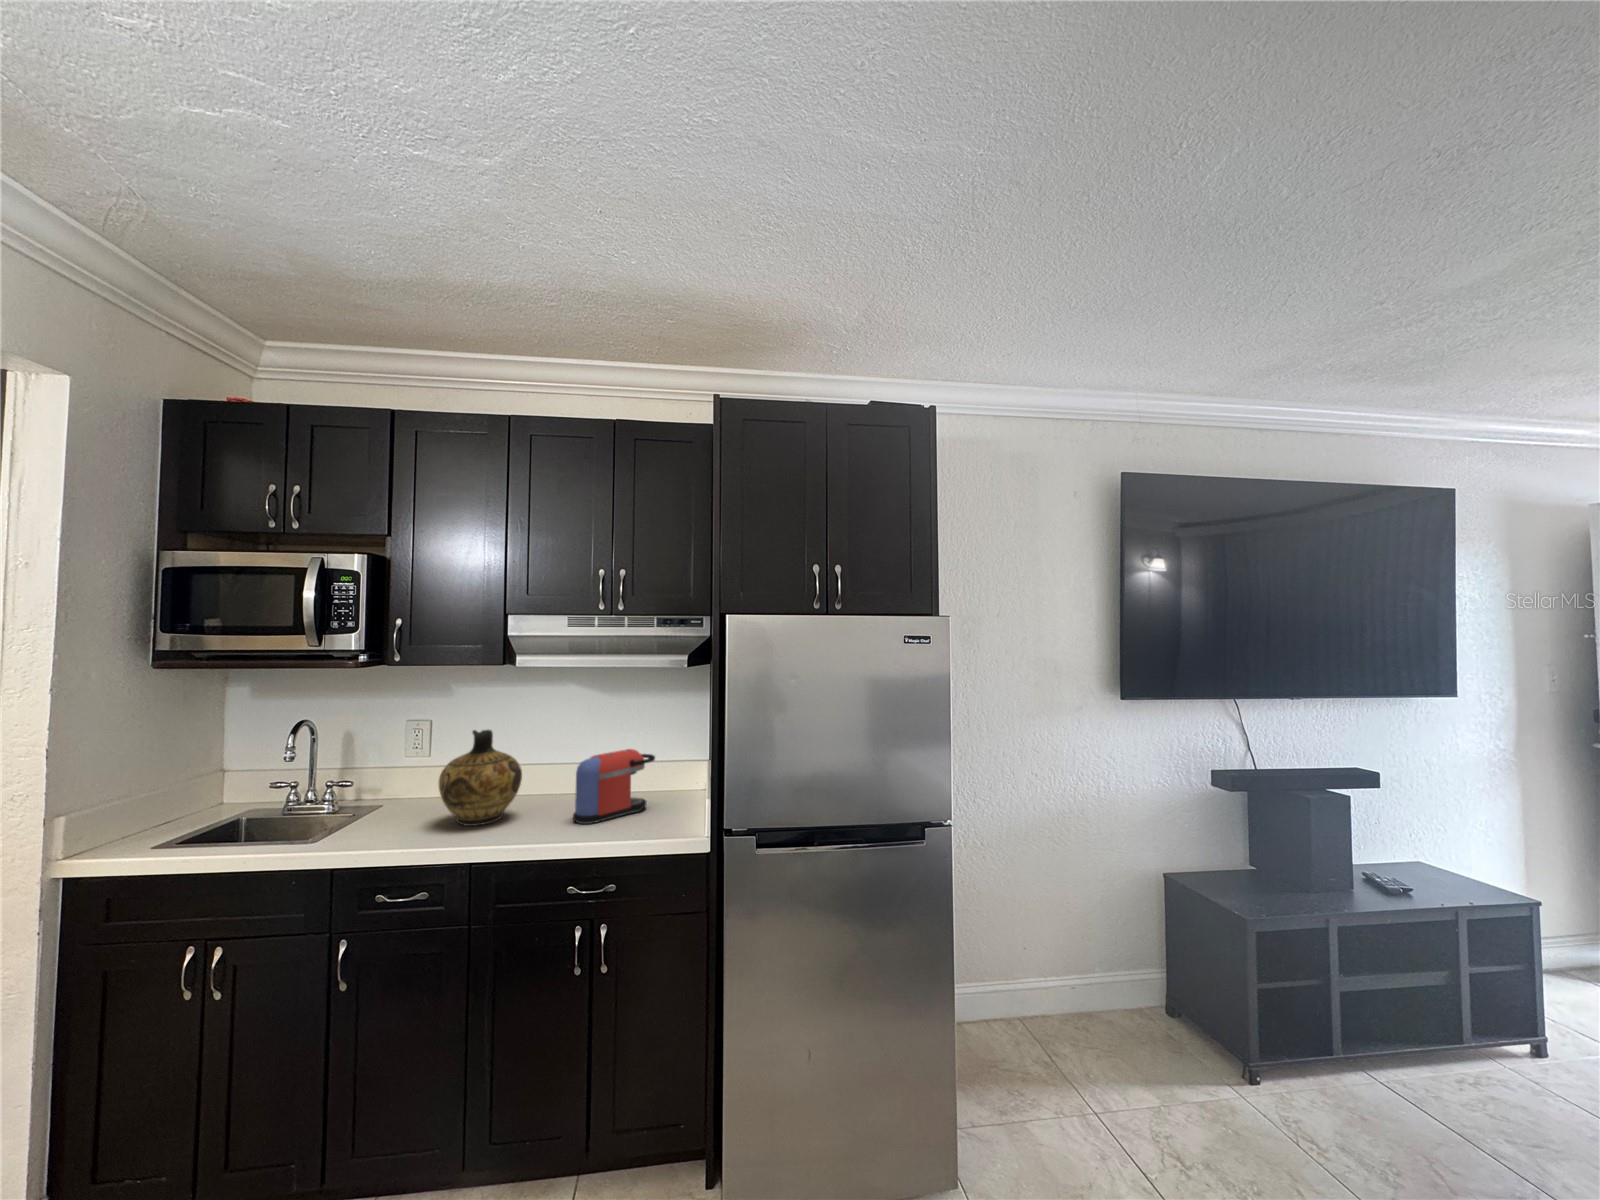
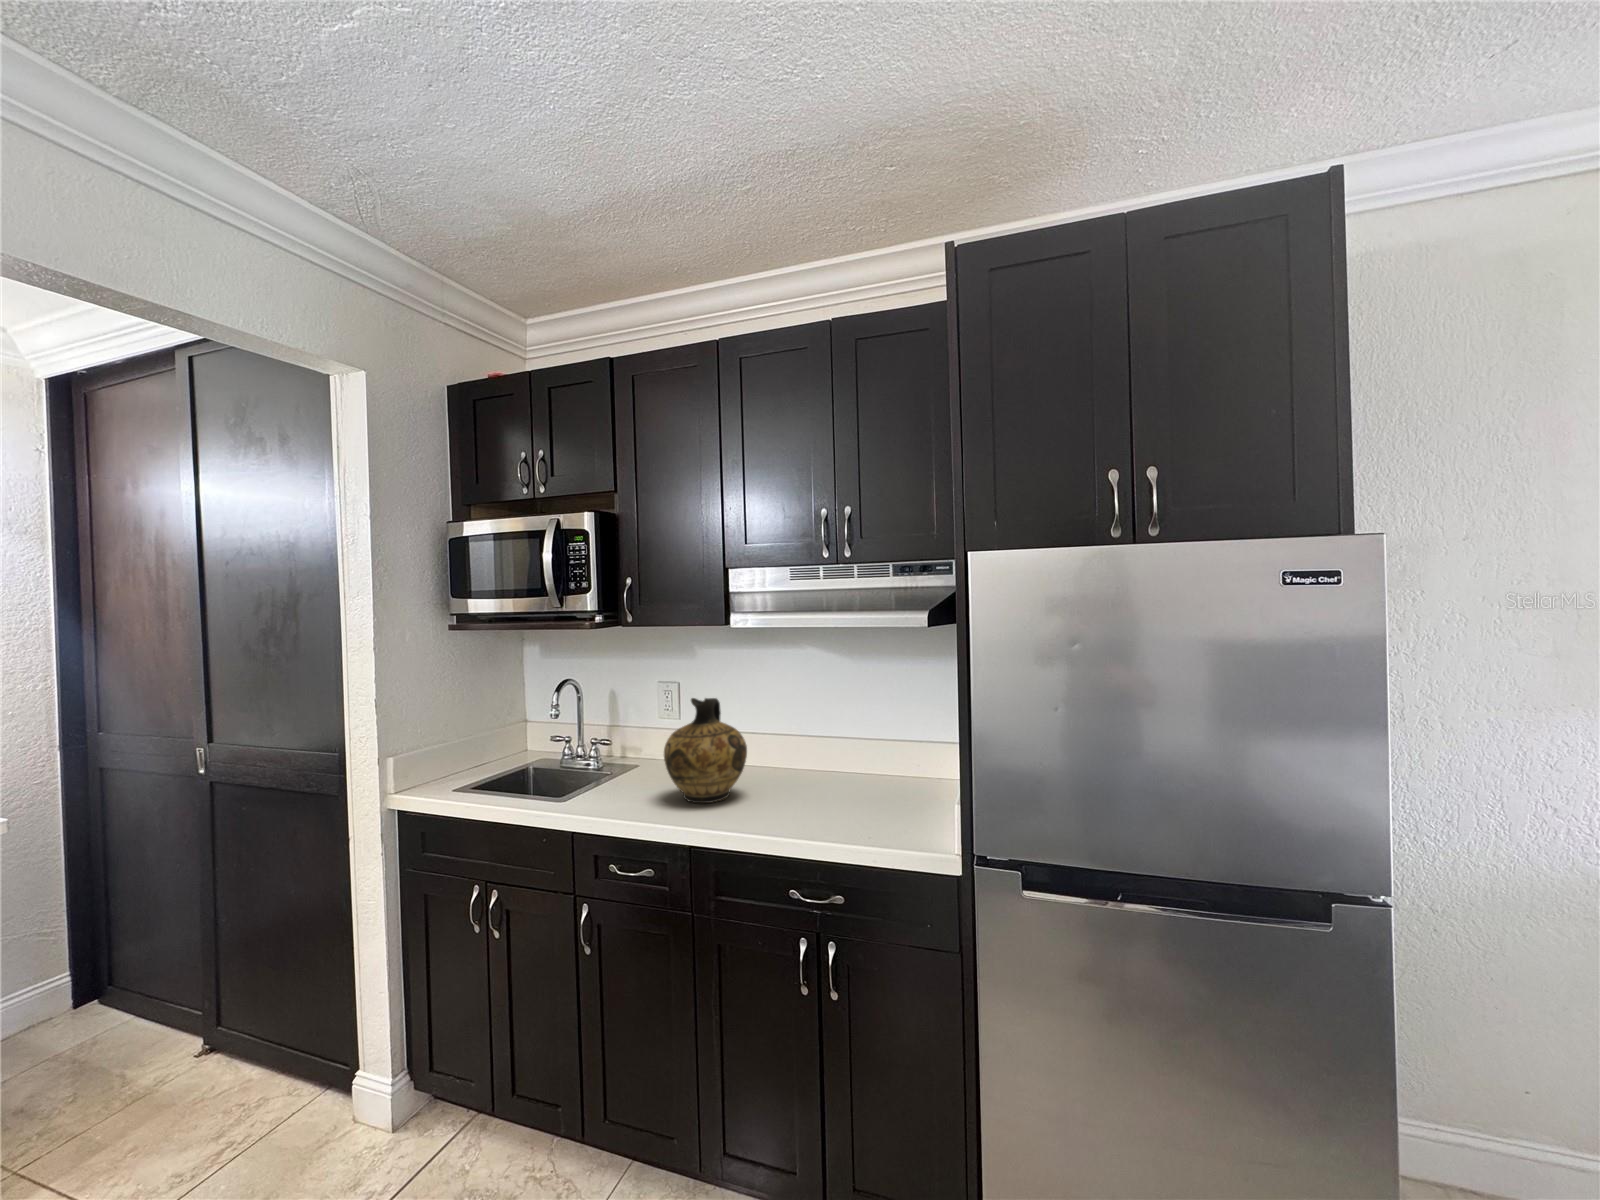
coffee maker: present [573,749,655,824] -> none [796,730,897,818]

